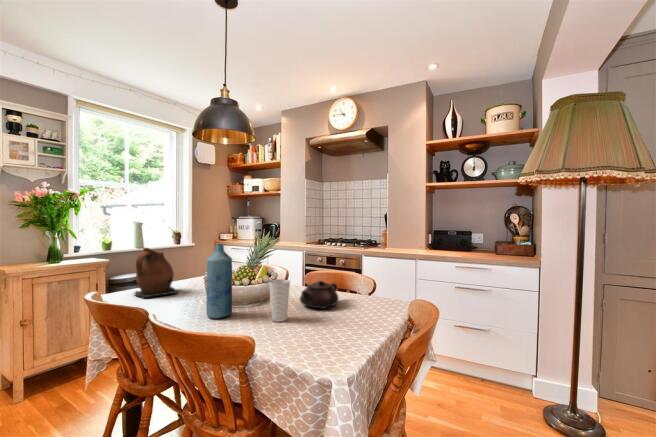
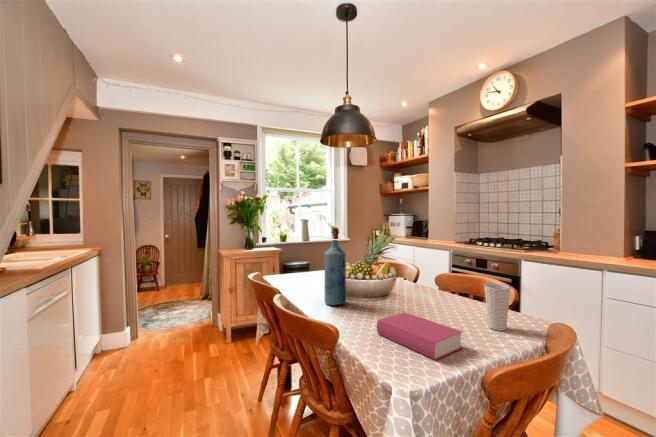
ceramic pitcher: present [135,248,178,297] -> none [284,241,316,281]
cup: present [269,279,290,322] -> present [485,284,510,331]
teapot: present [300,281,338,309] -> none [411,282,458,312]
book: none [286,313,366,352] -> present [377,312,463,360]

